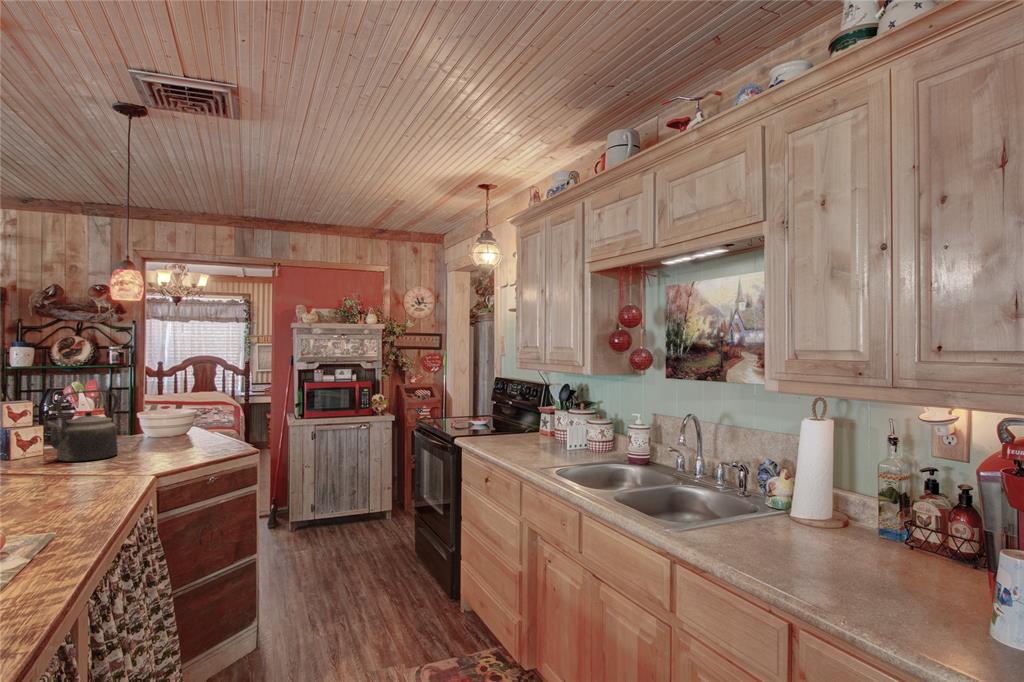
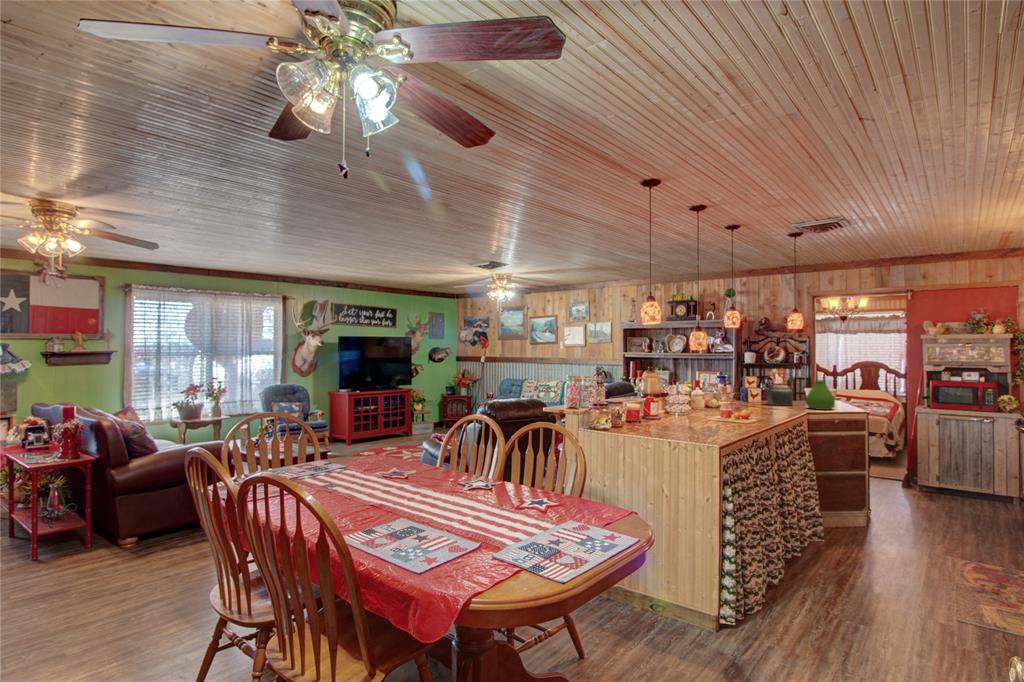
vase: none [147,401,205,459] -> present [806,380,835,410]

